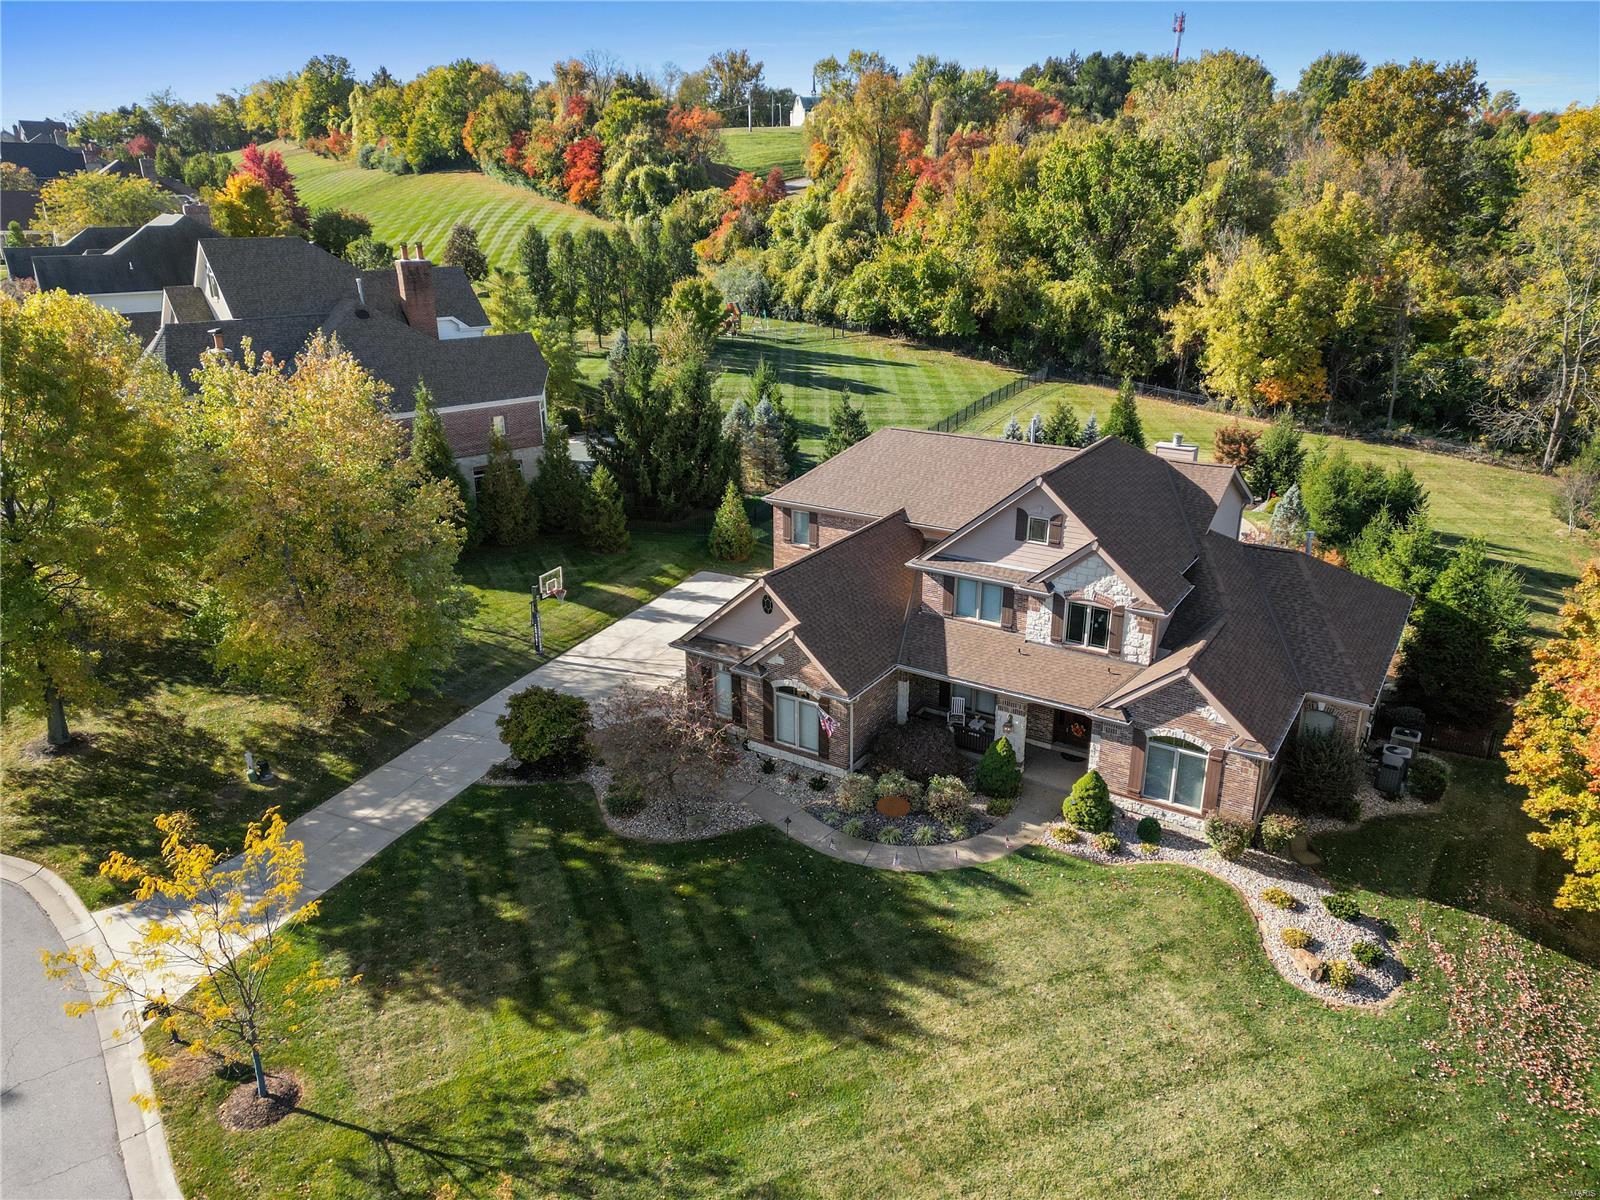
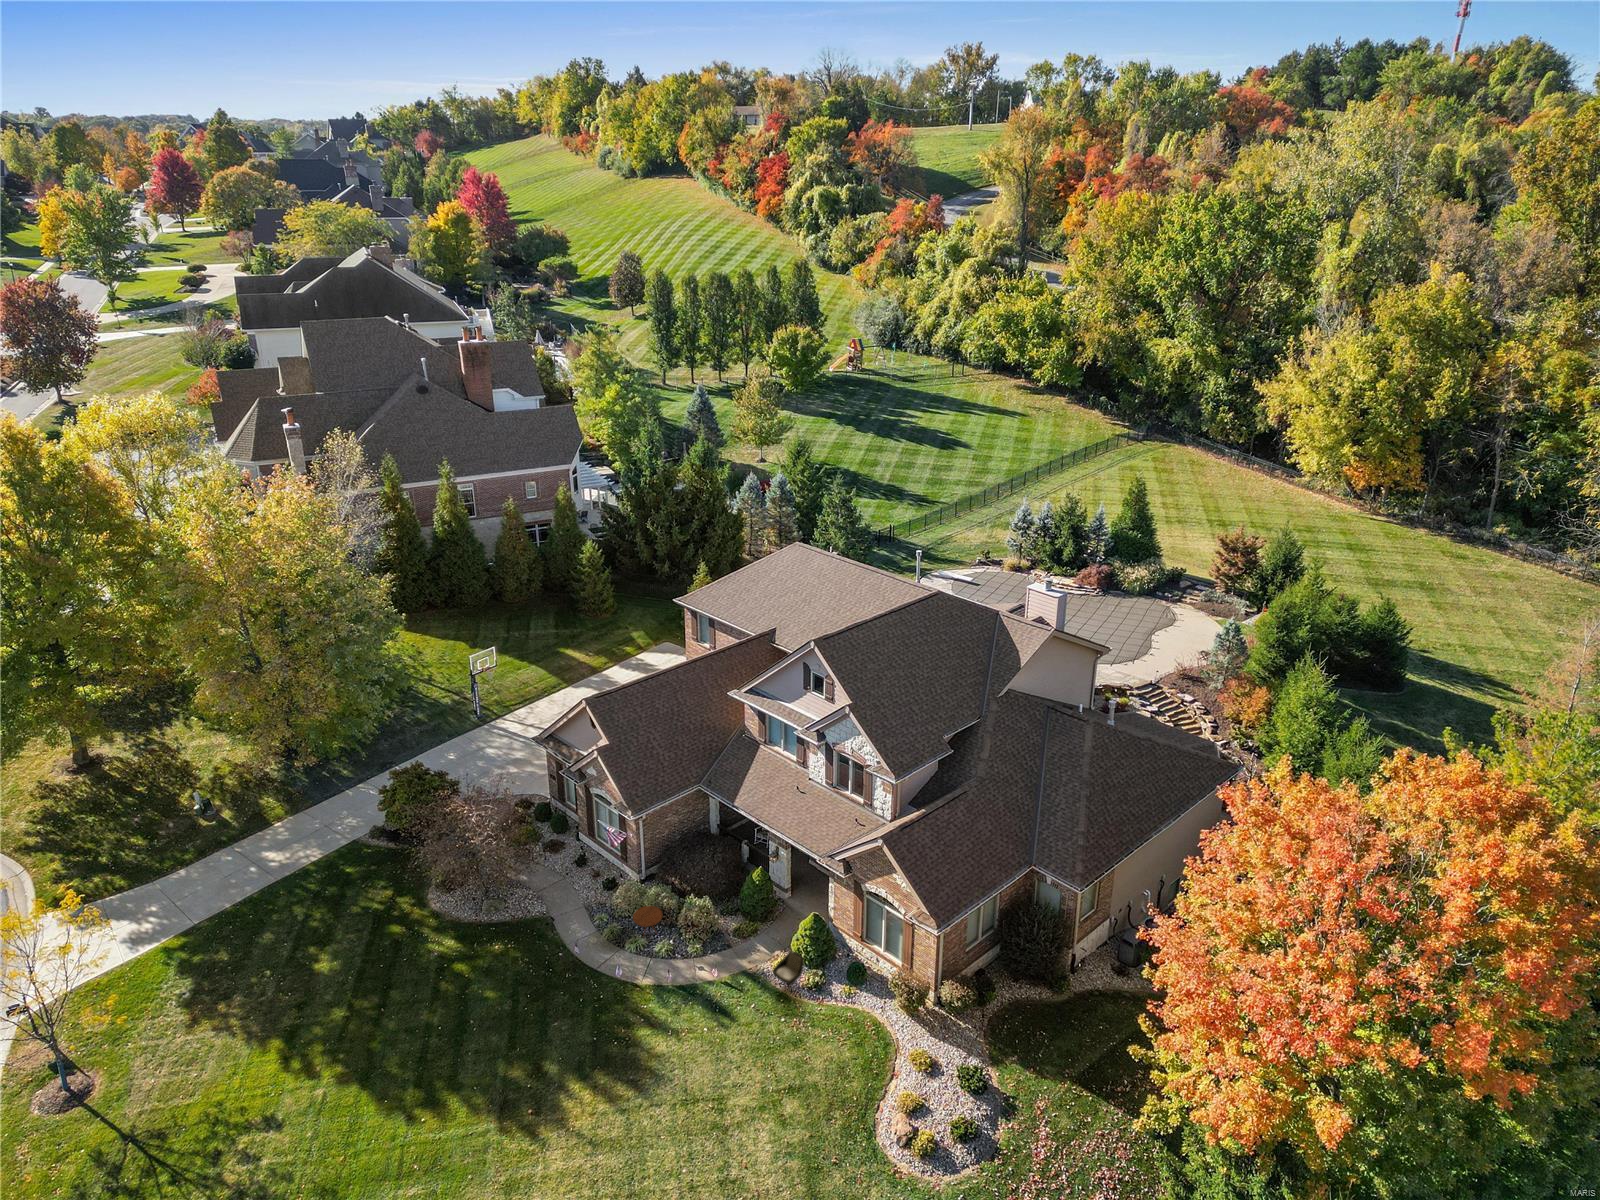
lounge chair: present [1280,833,1324,871] -> present [773,951,804,985]

